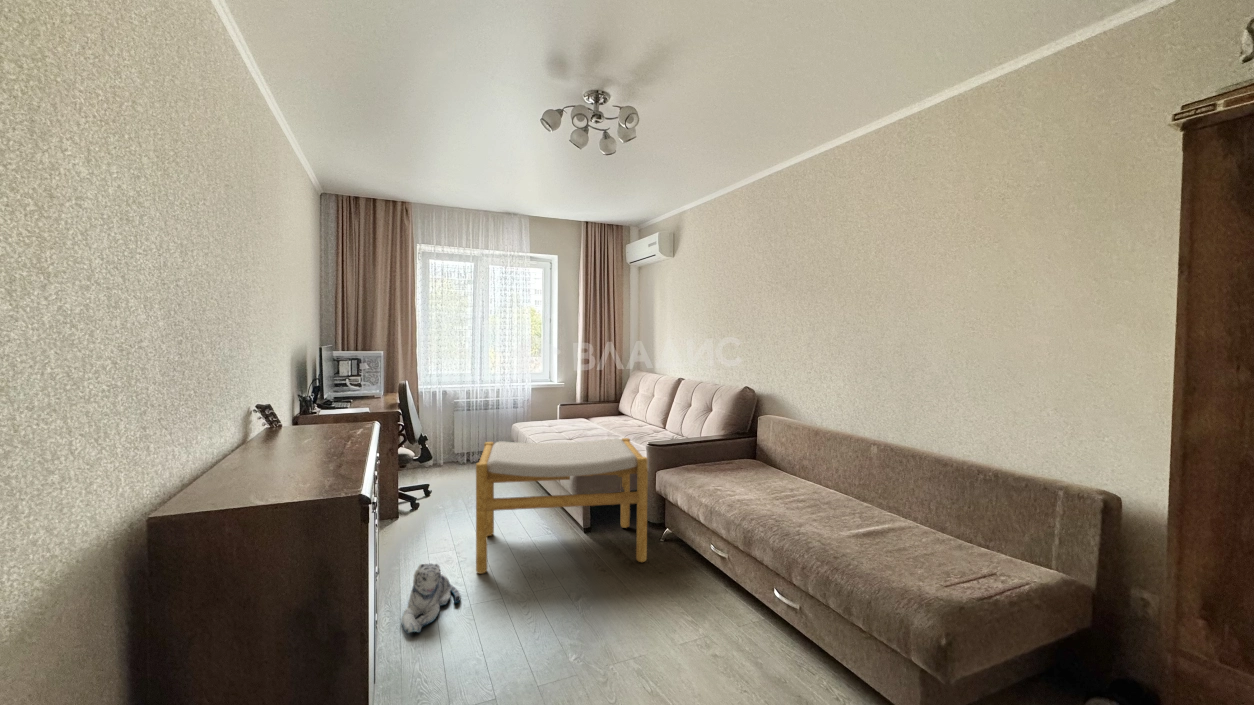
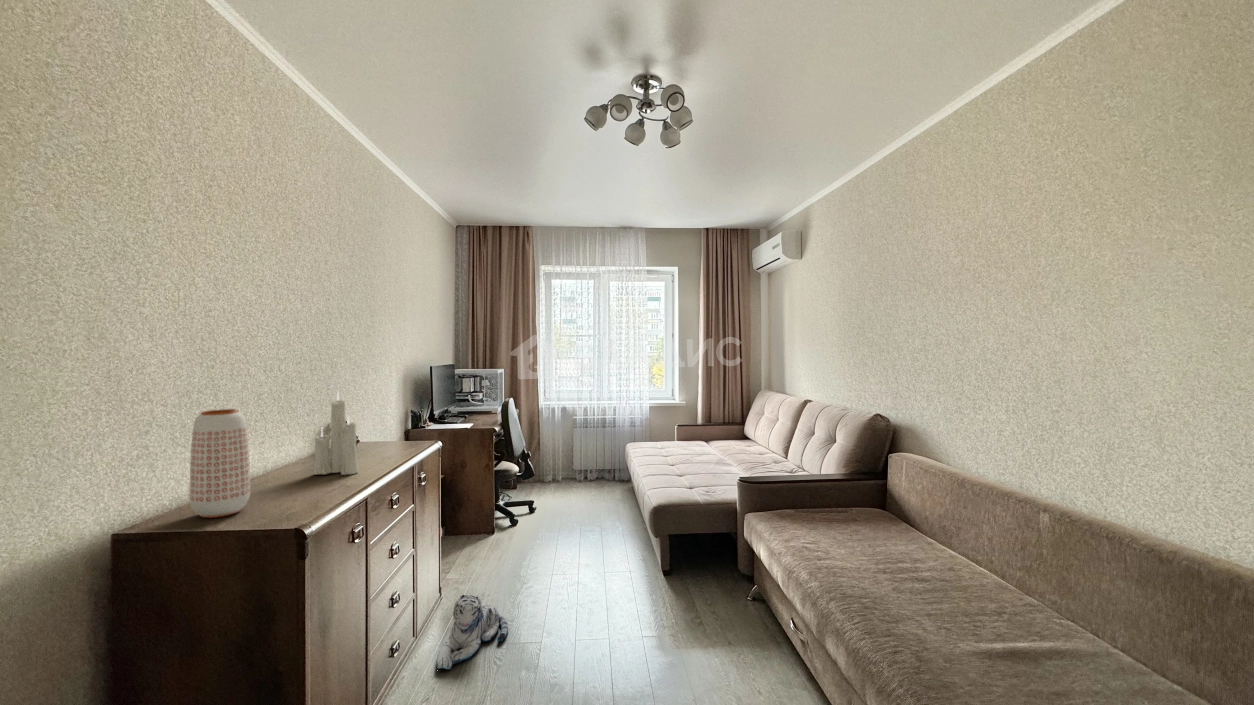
candle: none [280,364,329,454] -> present [314,396,359,475]
vase: none [208,385,268,494] -> present [189,409,250,518]
footstool: present [476,438,648,574] -> none [535,466,725,623]

